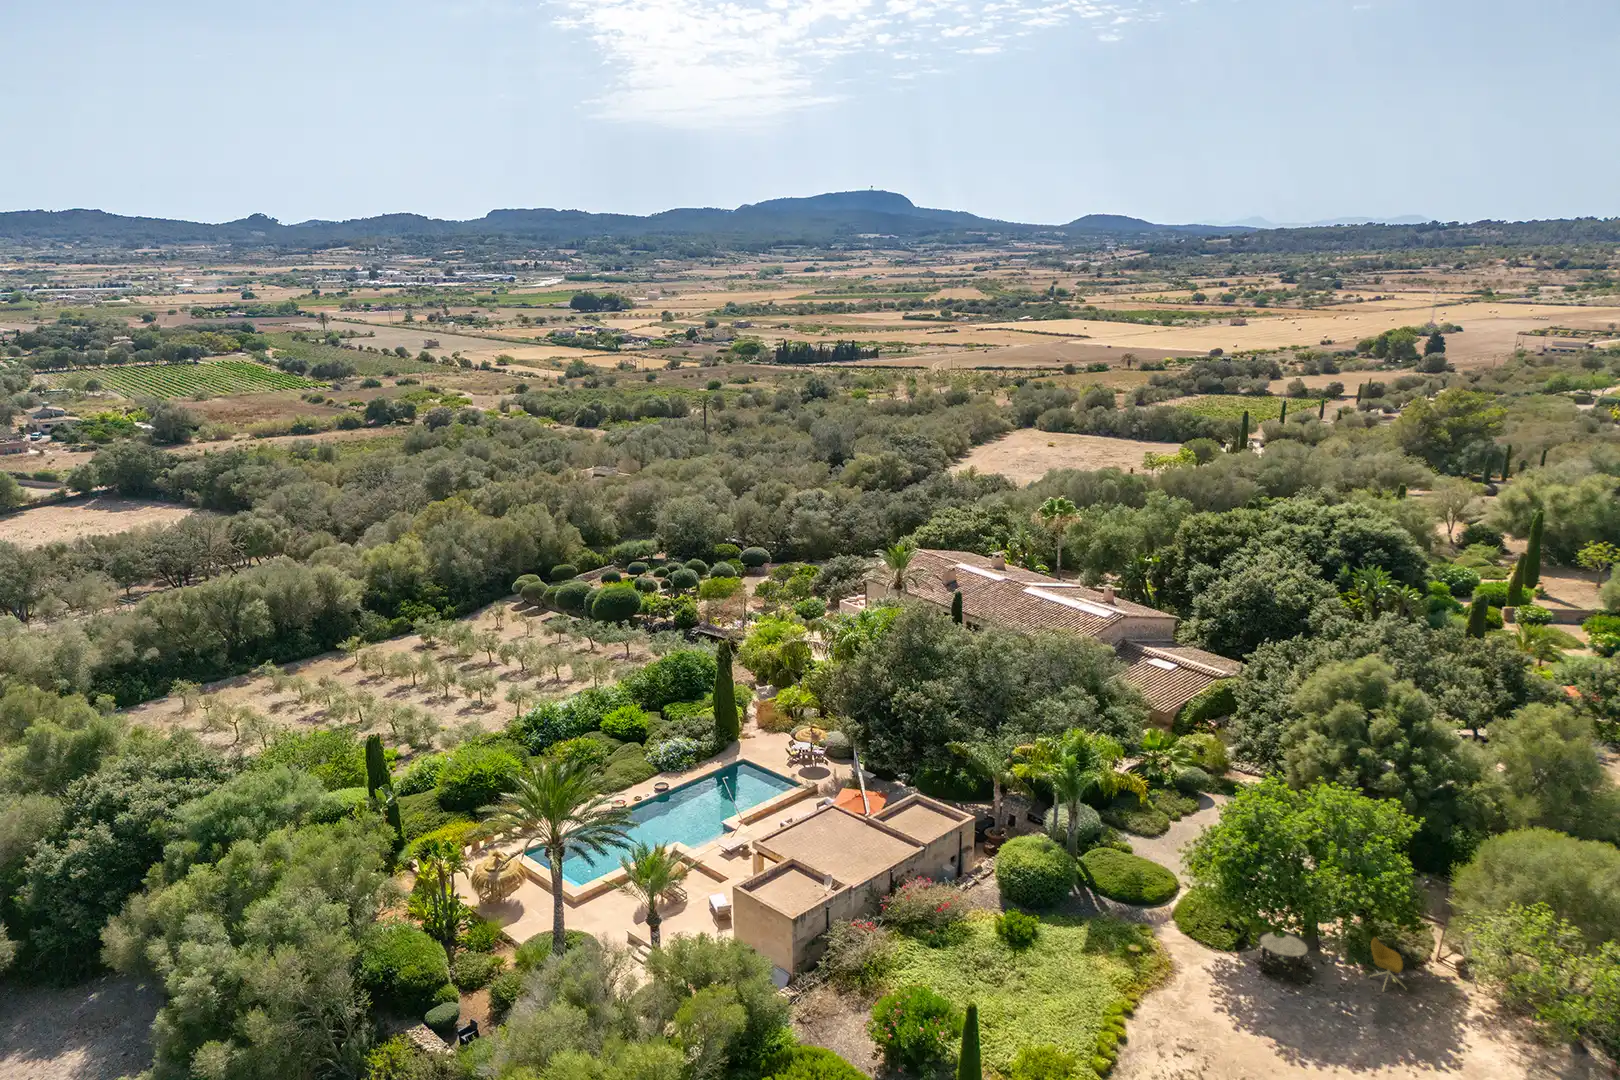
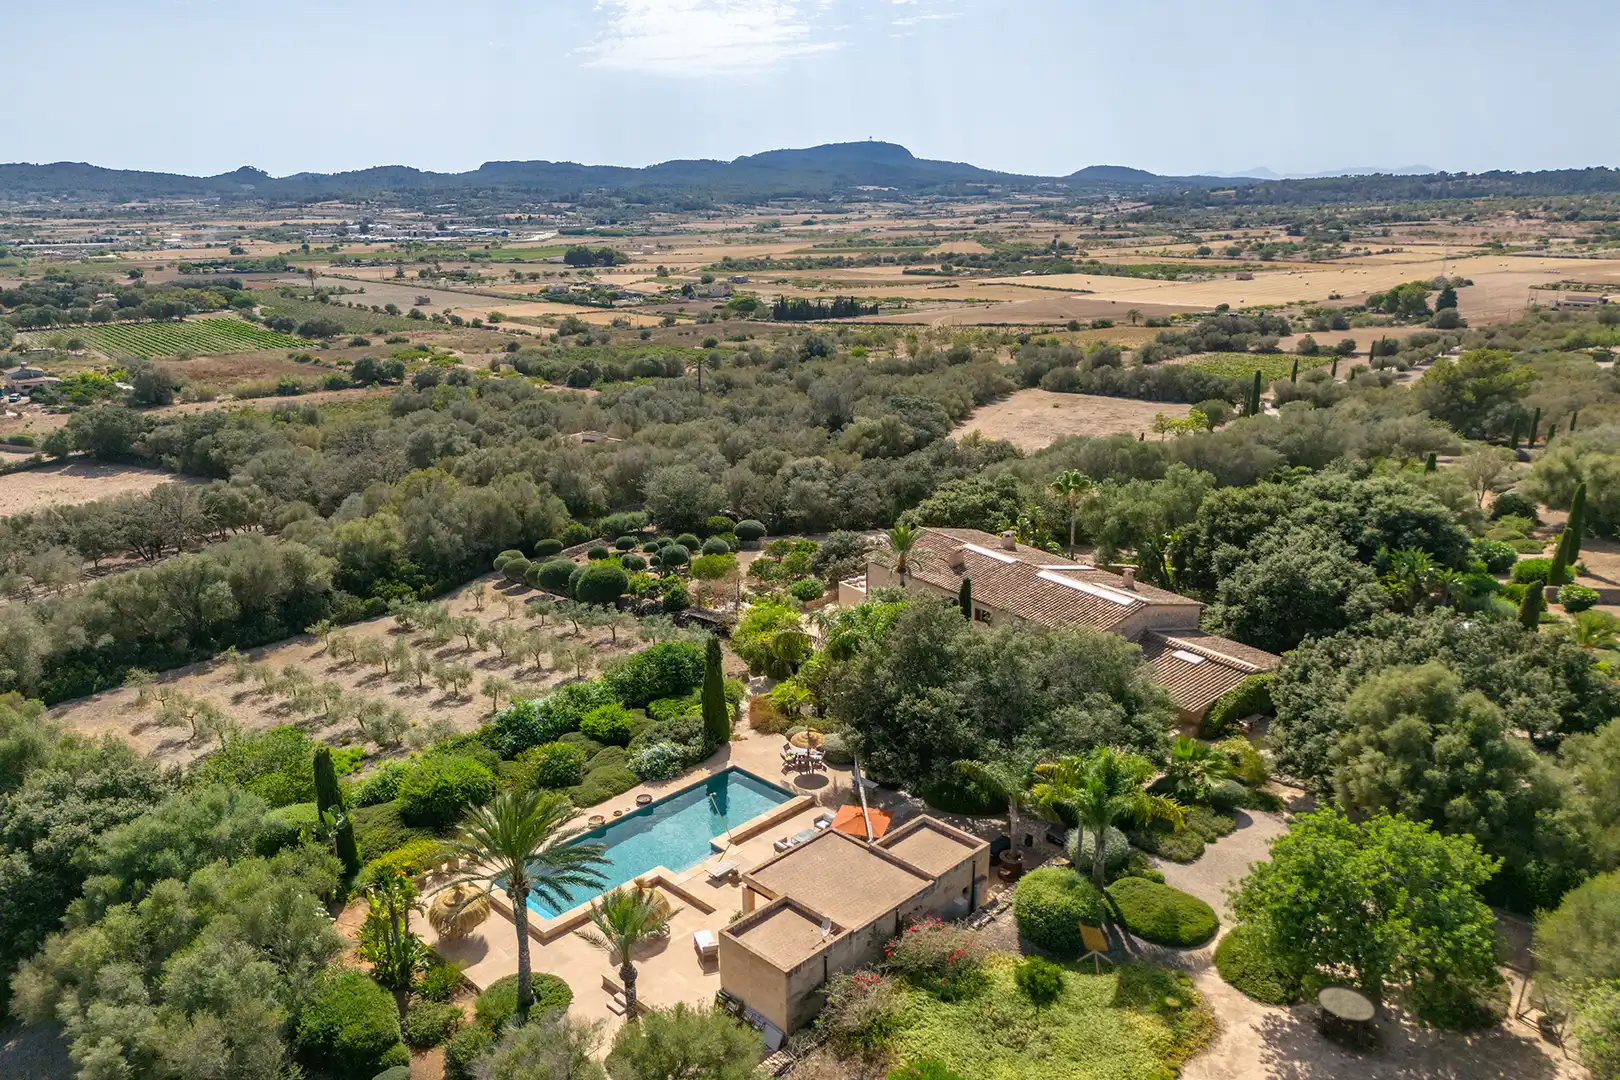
chair: present [1371,937,1403,988] -> present [1078,922,1108,973]

